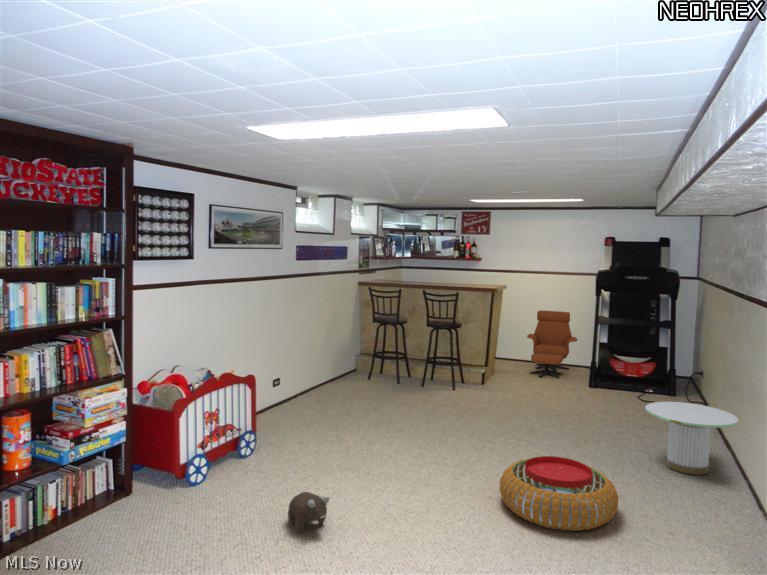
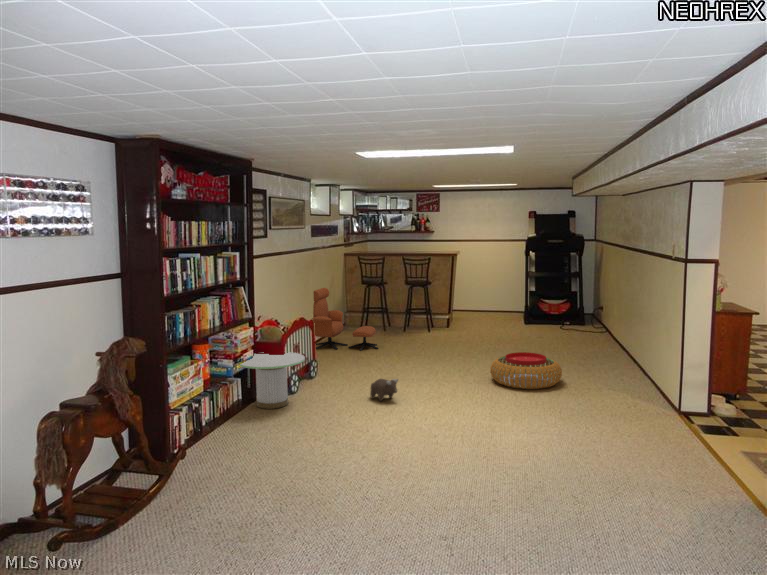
lounge chair: present [527,310,577,378] -> present [312,288,378,351]
side table: present [645,402,738,475] -> present [238,352,305,409]

